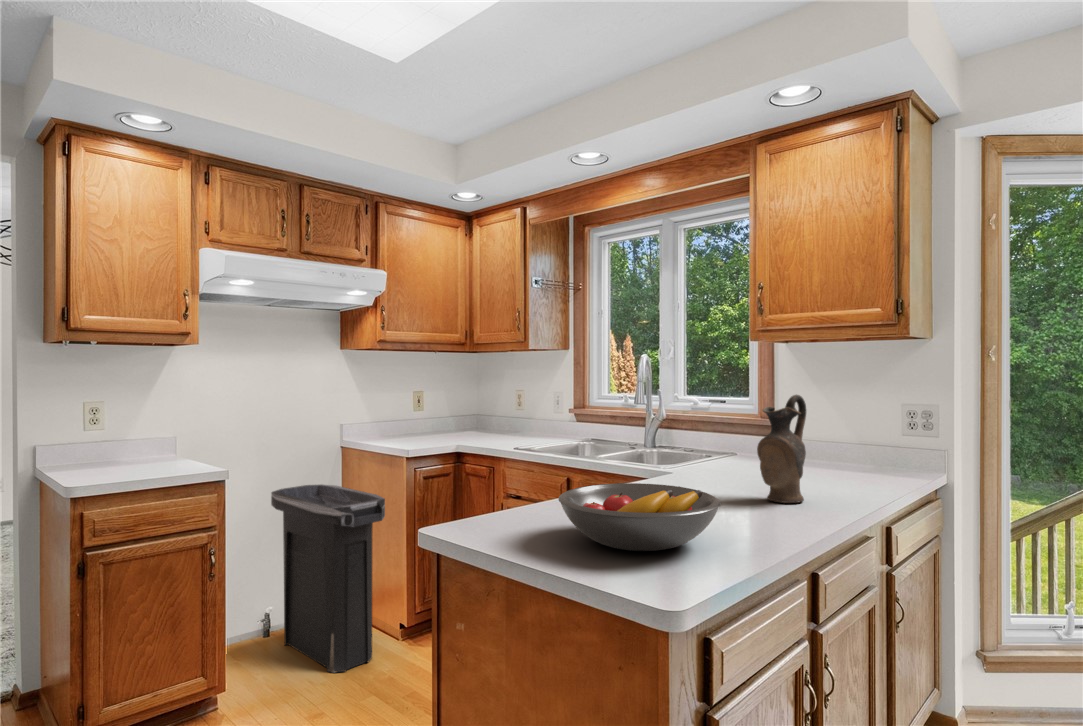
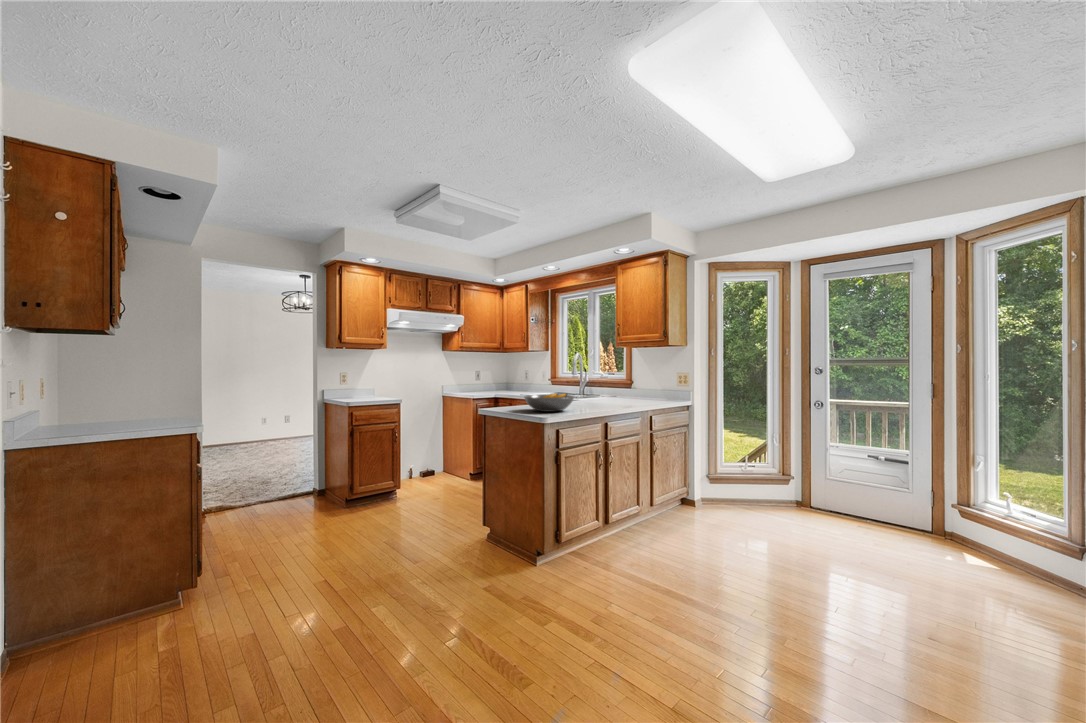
ceramic pitcher: present [757,395,806,503] -> none [603,366,622,405]
trash can: present [271,484,385,673] -> none [414,412,464,488]

